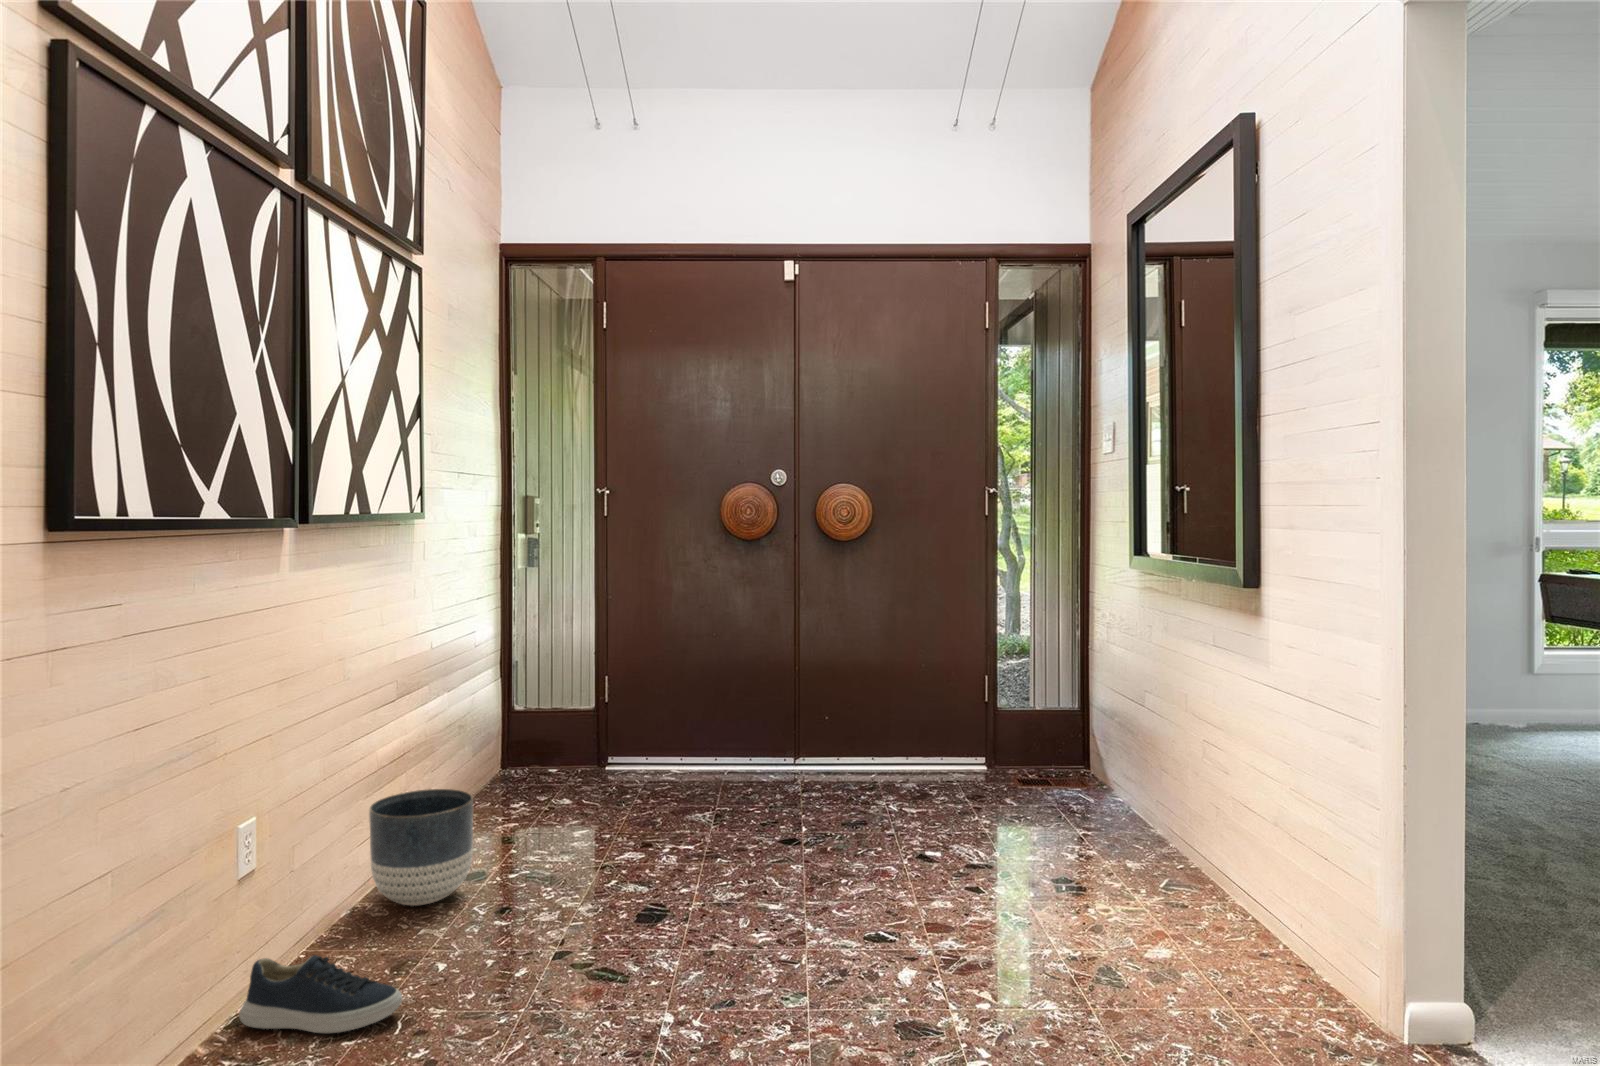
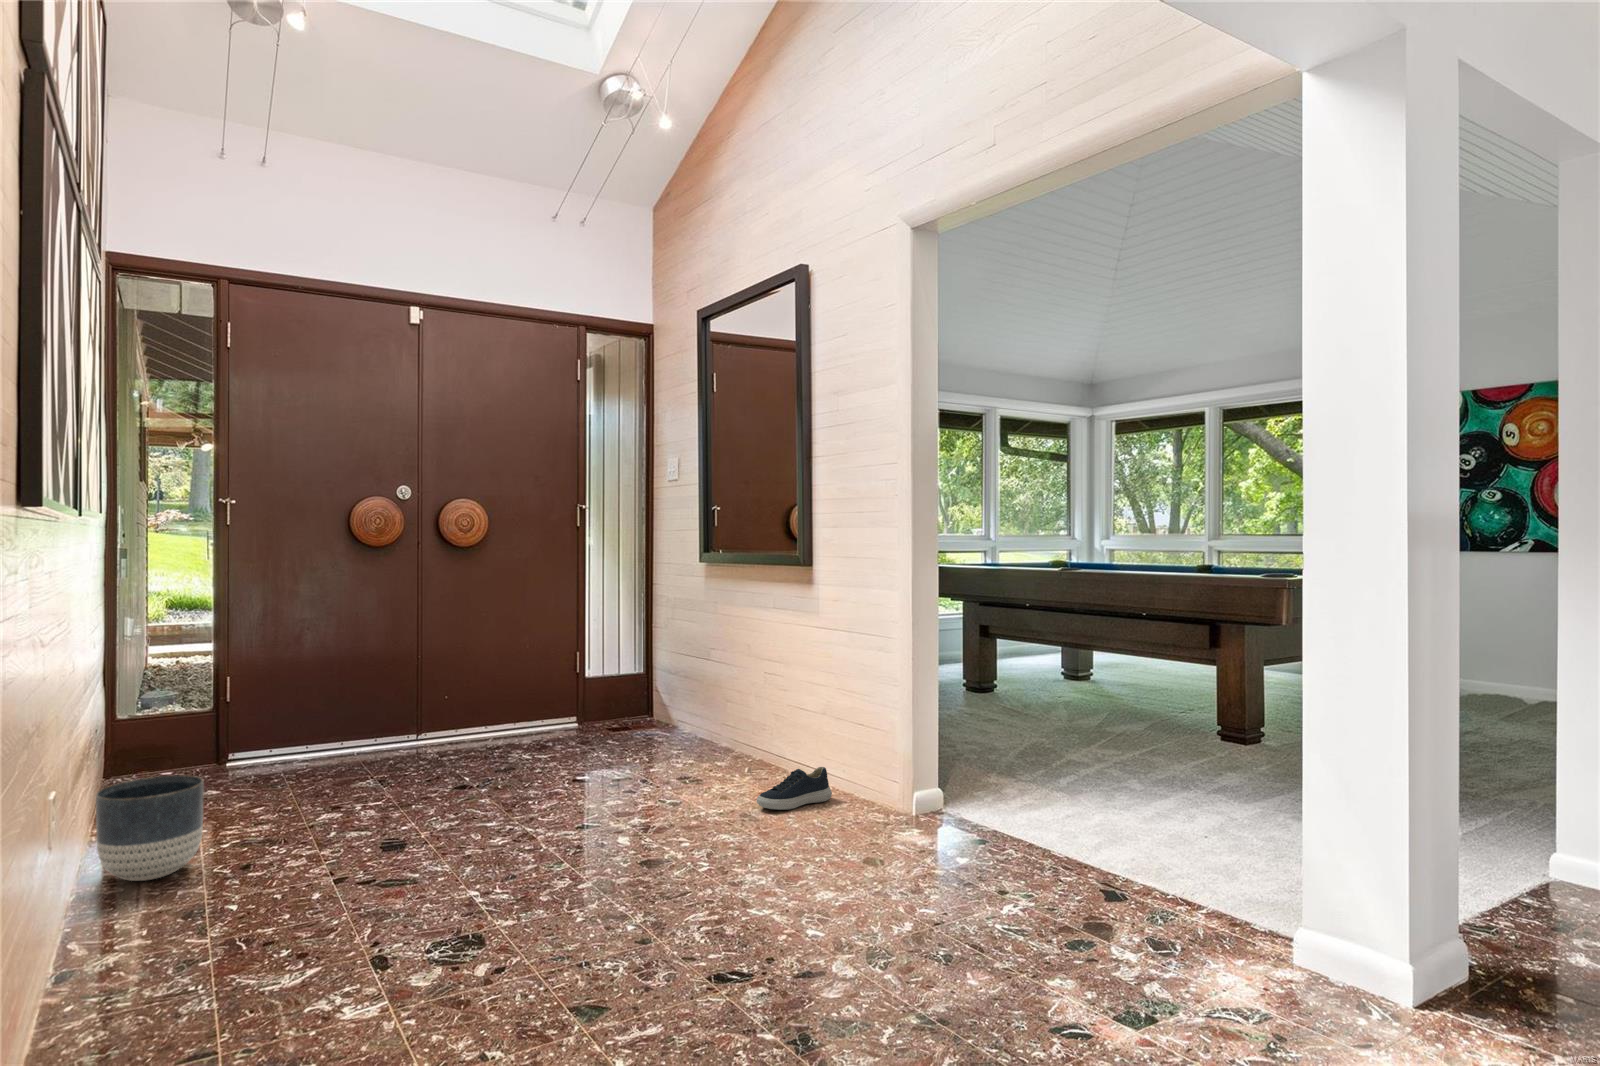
shoe: present [239,955,402,1033] -> present [757,767,832,810]

